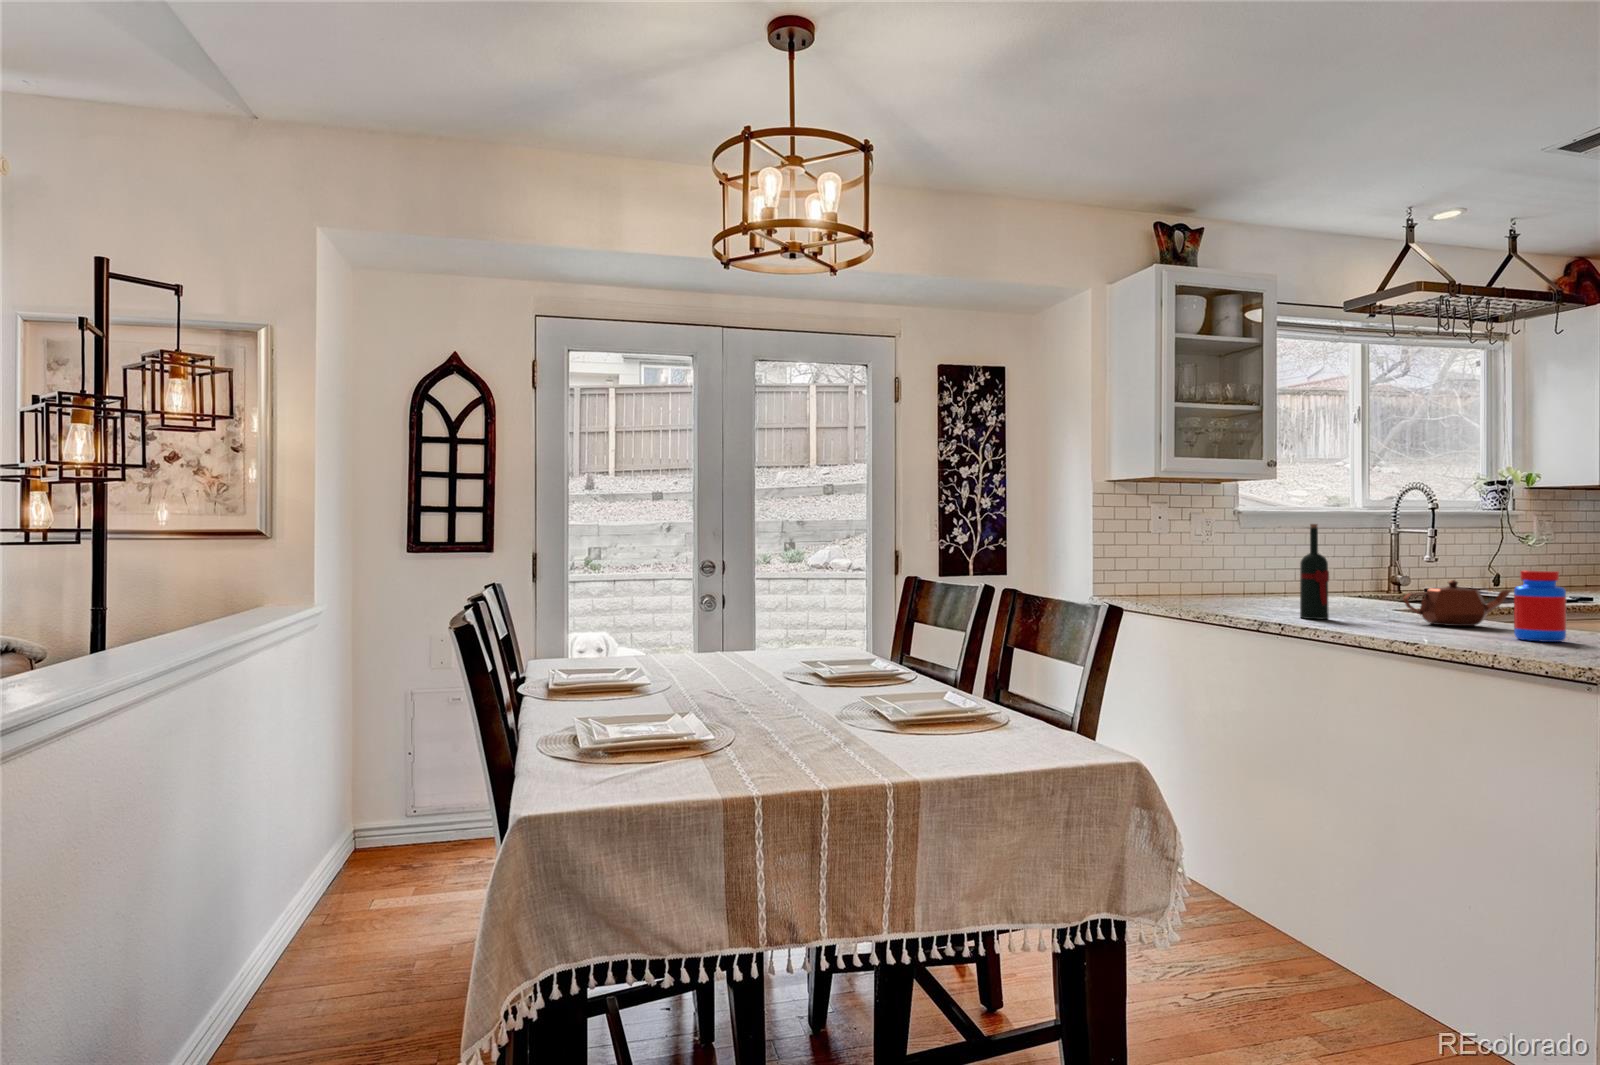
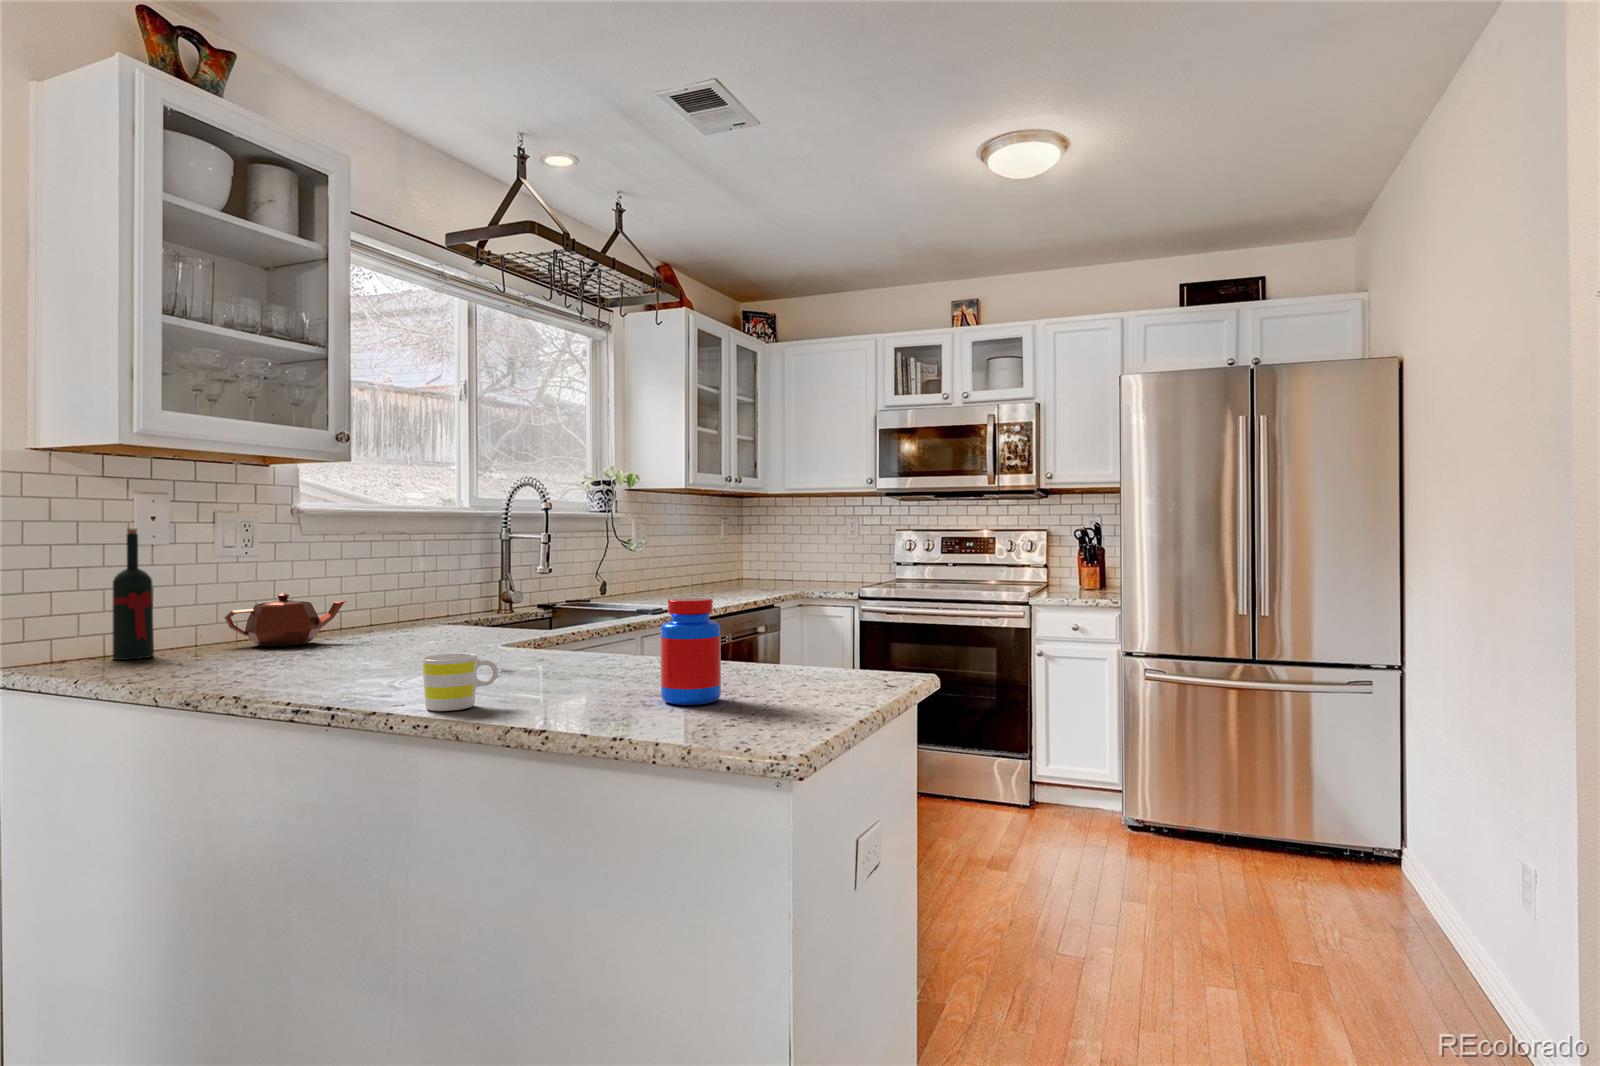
wine bottle: present [1300,524,1329,619] -> present [113,529,154,660]
teapot: present [1403,580,1511,626] -> present [225,593,346,646]
mug: none [1342,597,1391,628] -> present [422,653,498,711]

